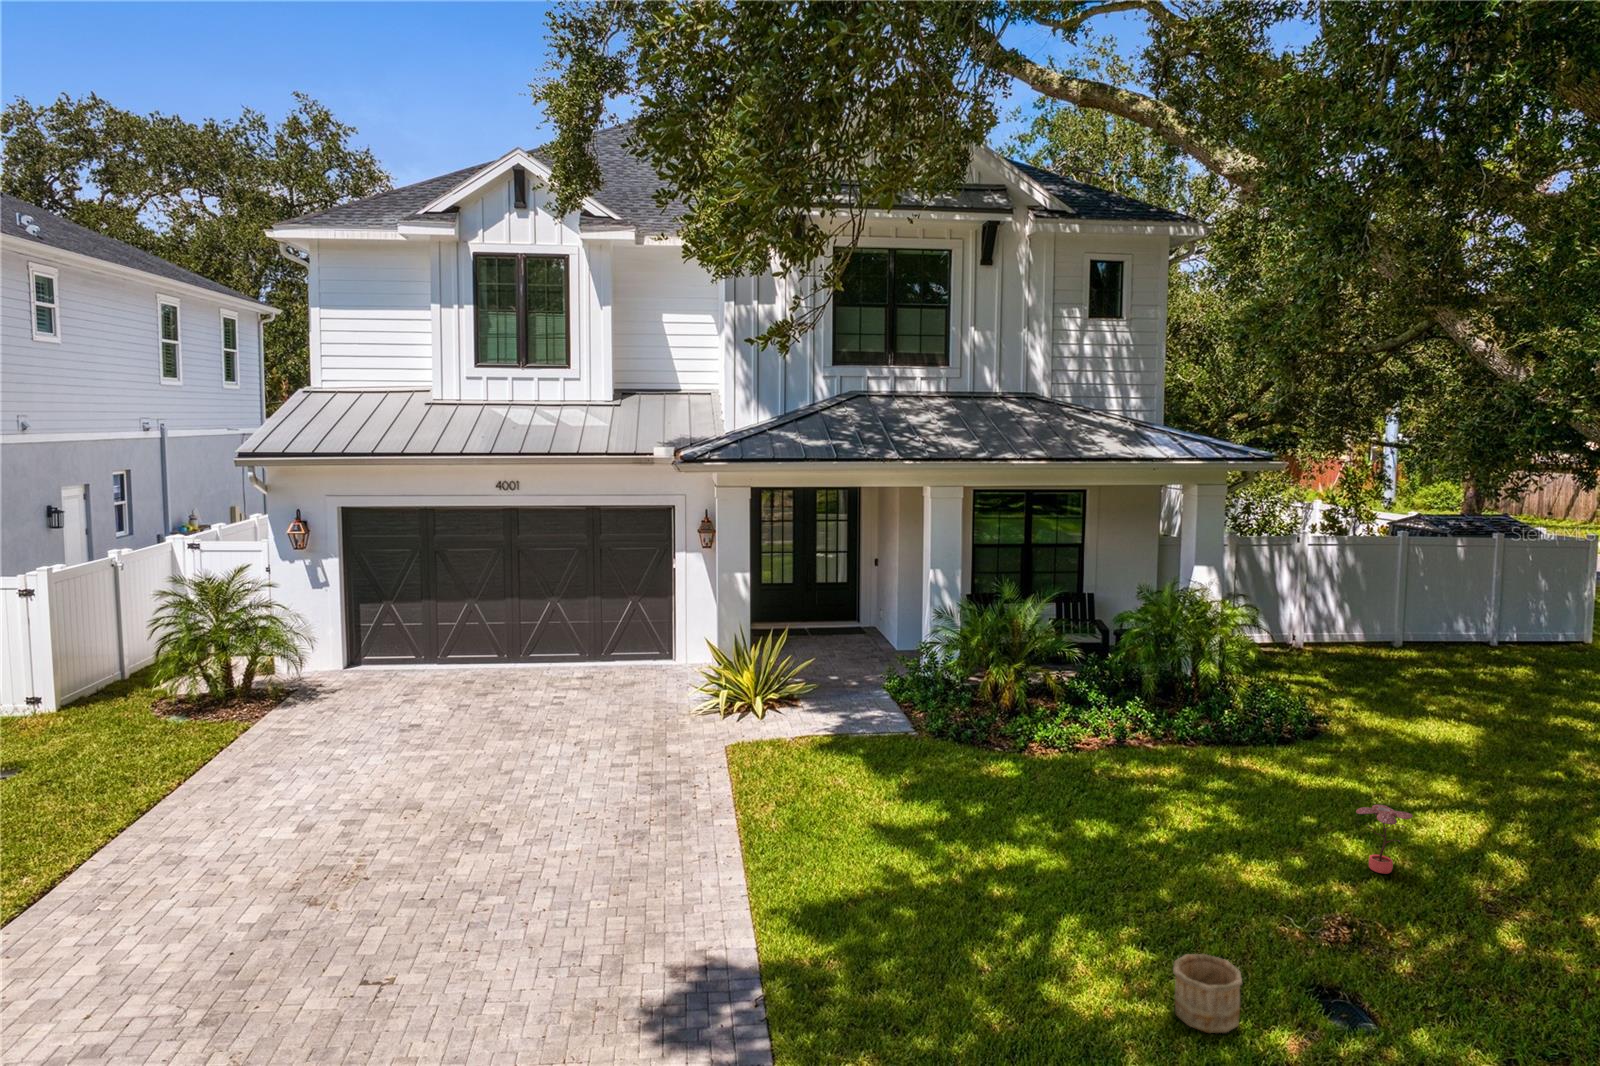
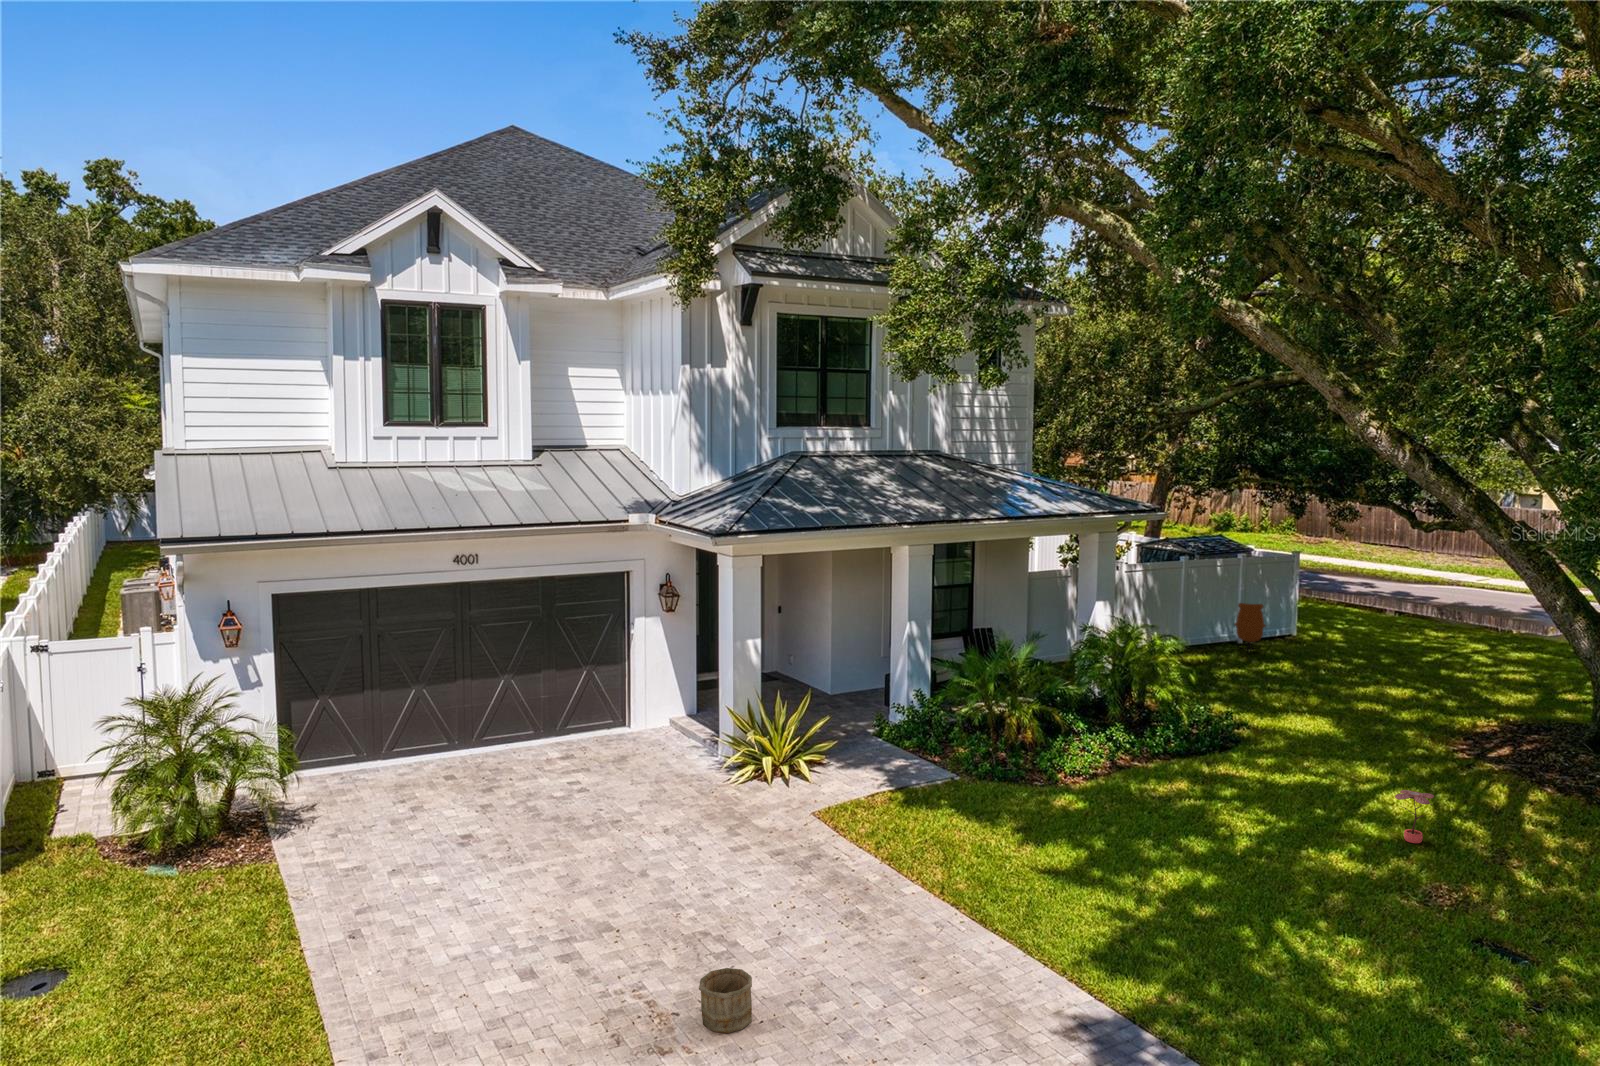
lounge chair: none [1446,585,1495,649] -> present [1234,603,1265,652]
wooden bucket: present [1173,954,1242,1033] -> present [699,968,752,1033]

